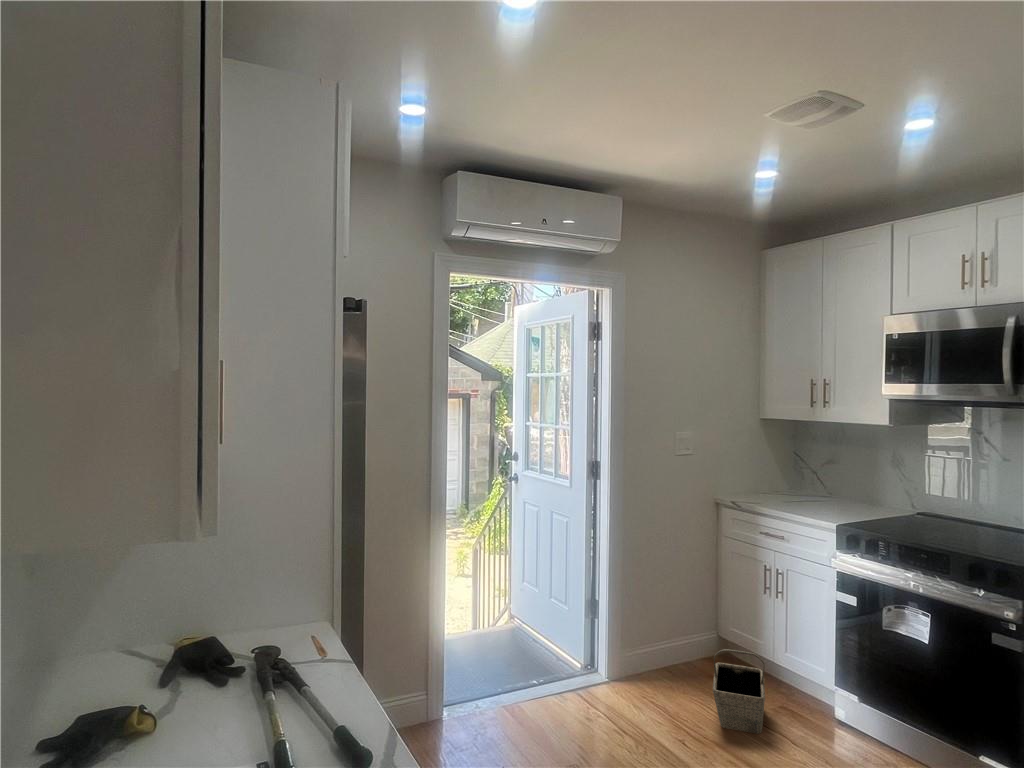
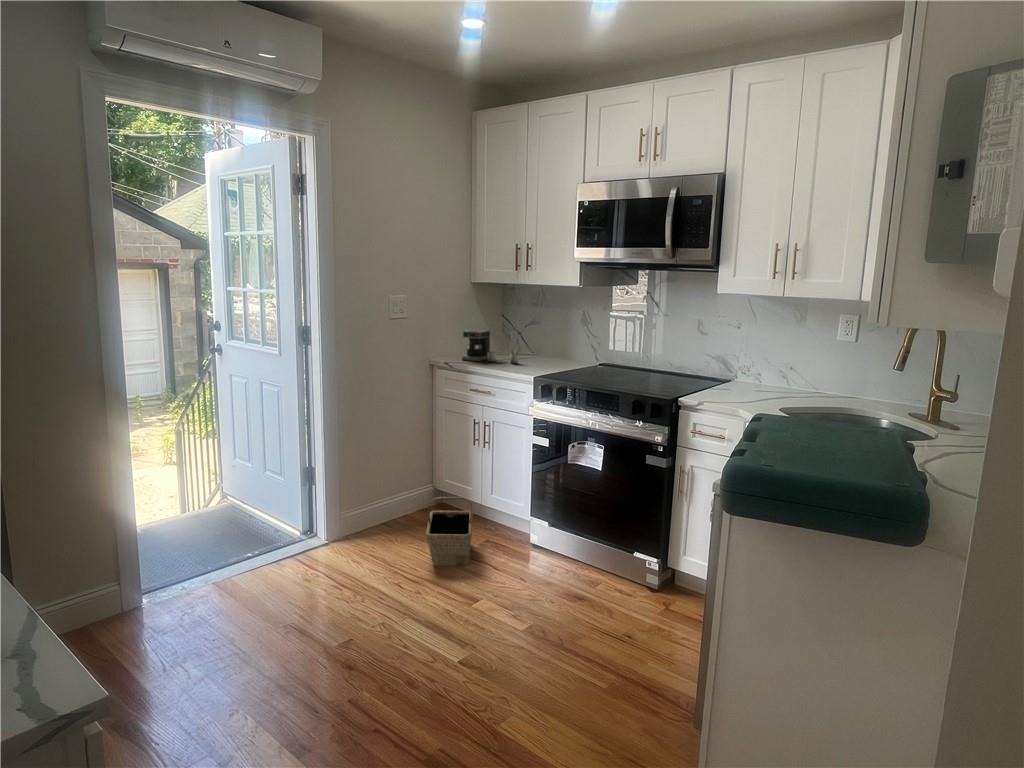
coffee maker: none [748,464,816,504] -> present [462,330,520,364]

